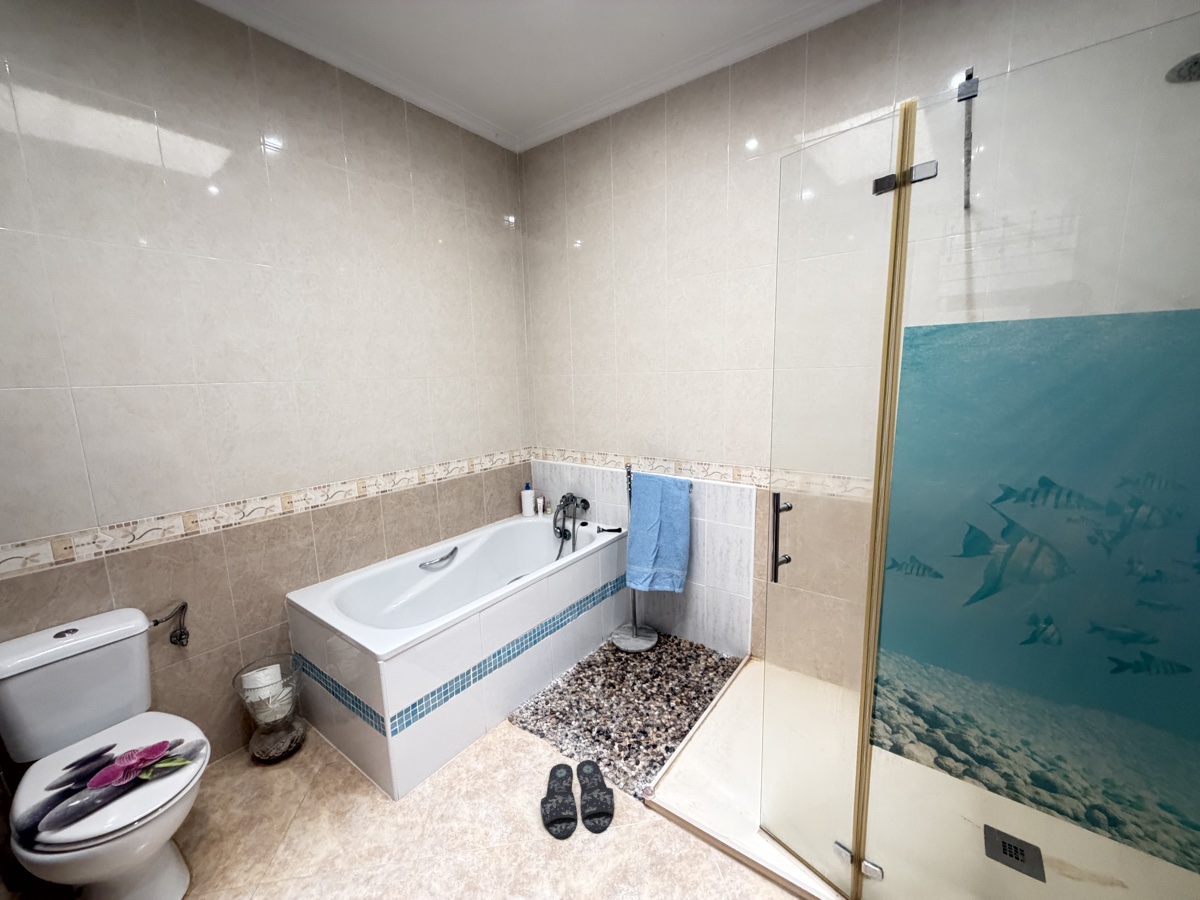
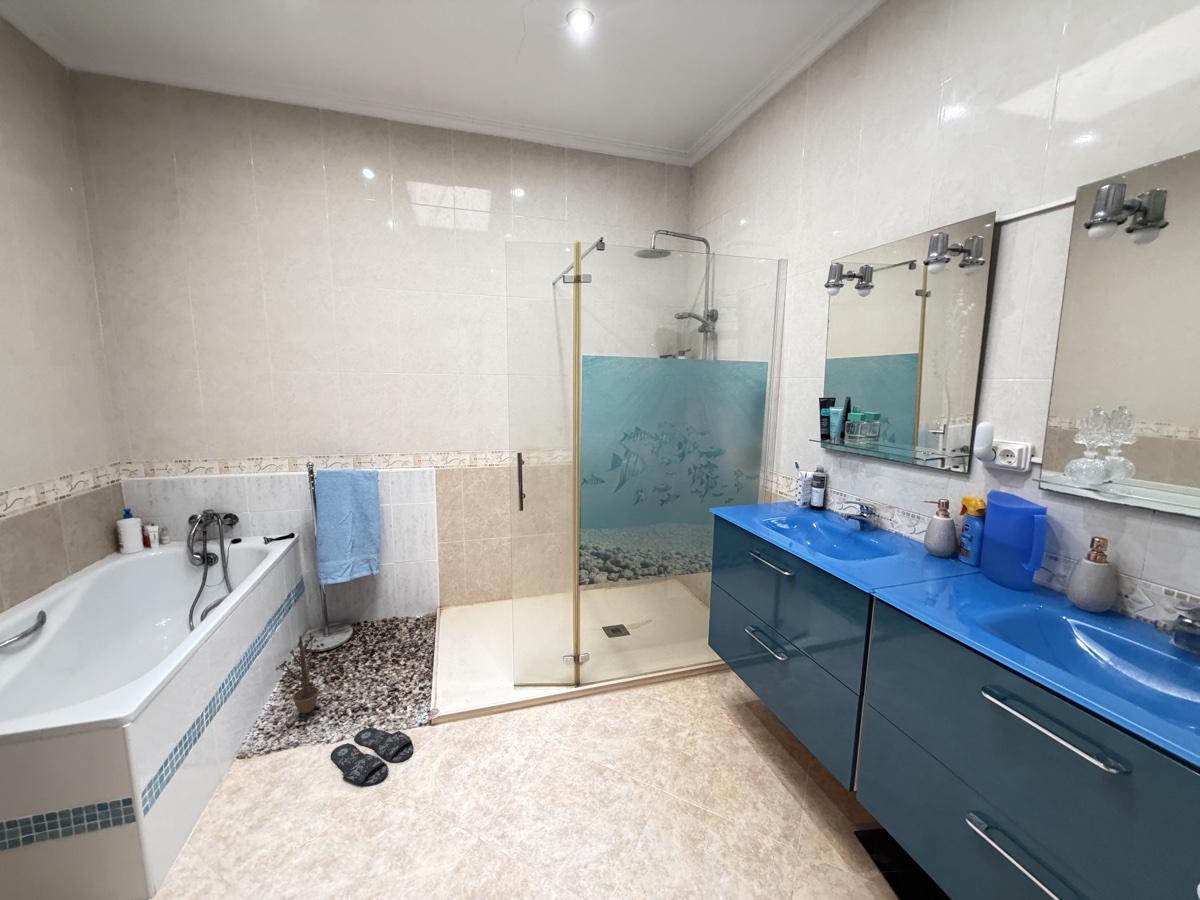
decorative plant: none [539,632,594,716] -> present [276,633,324,734]

